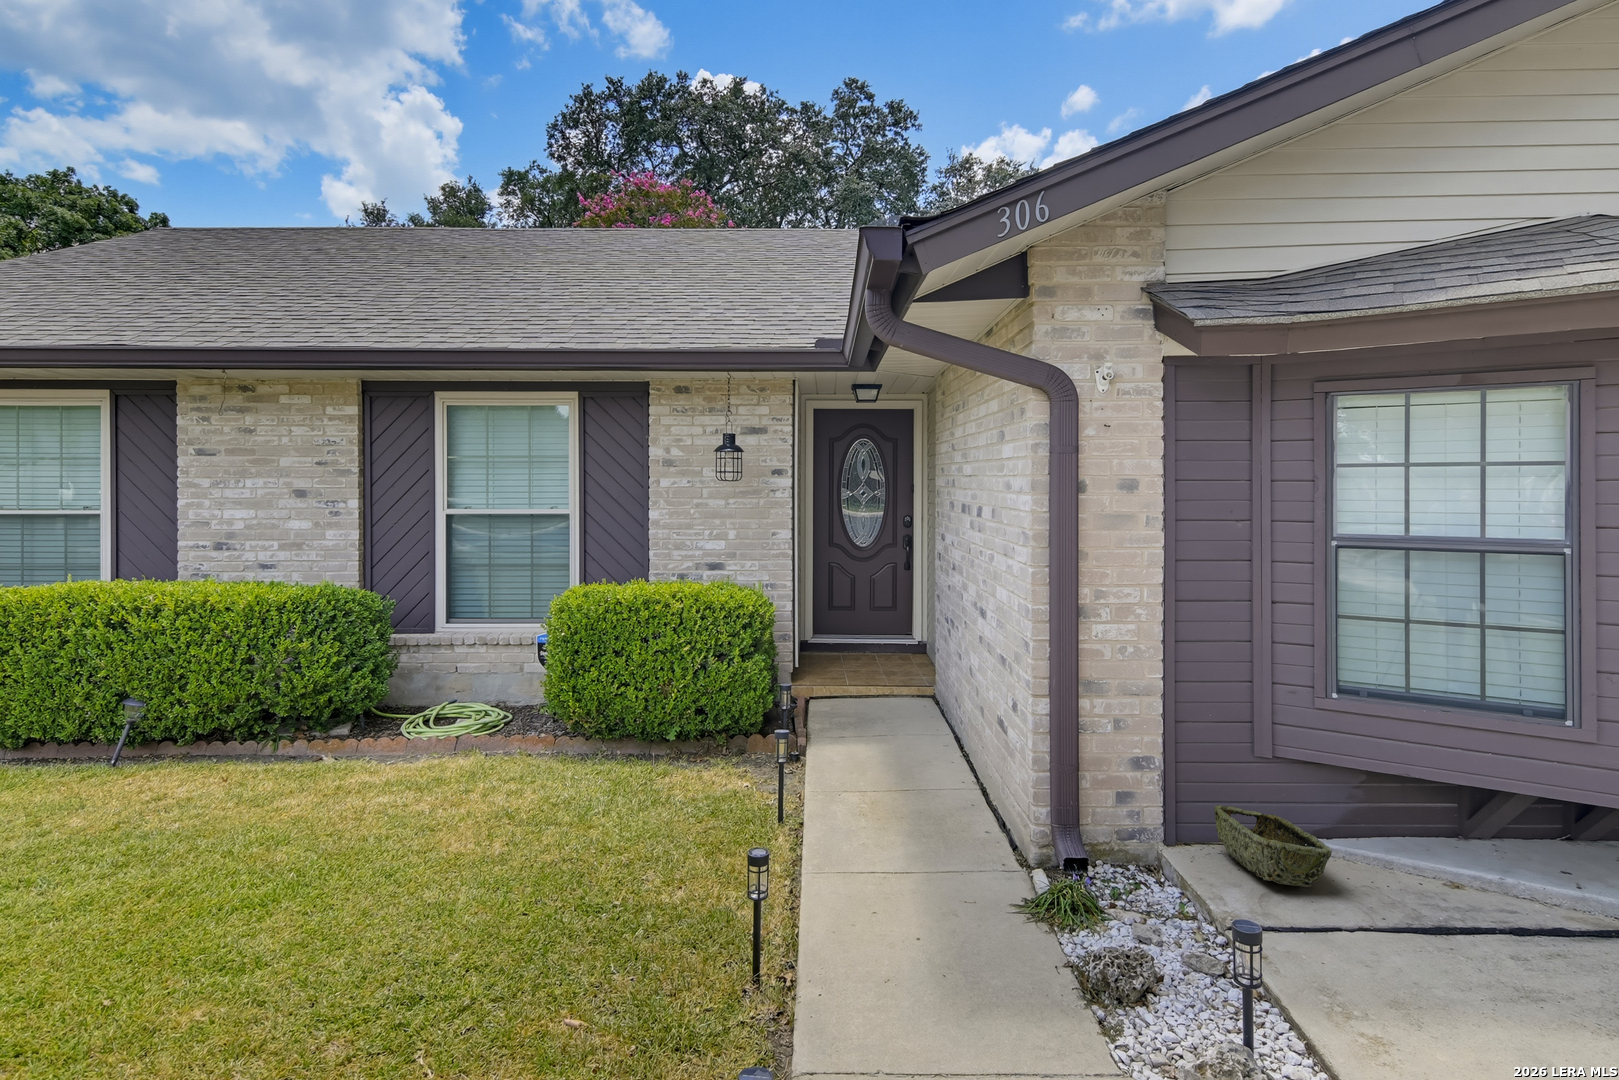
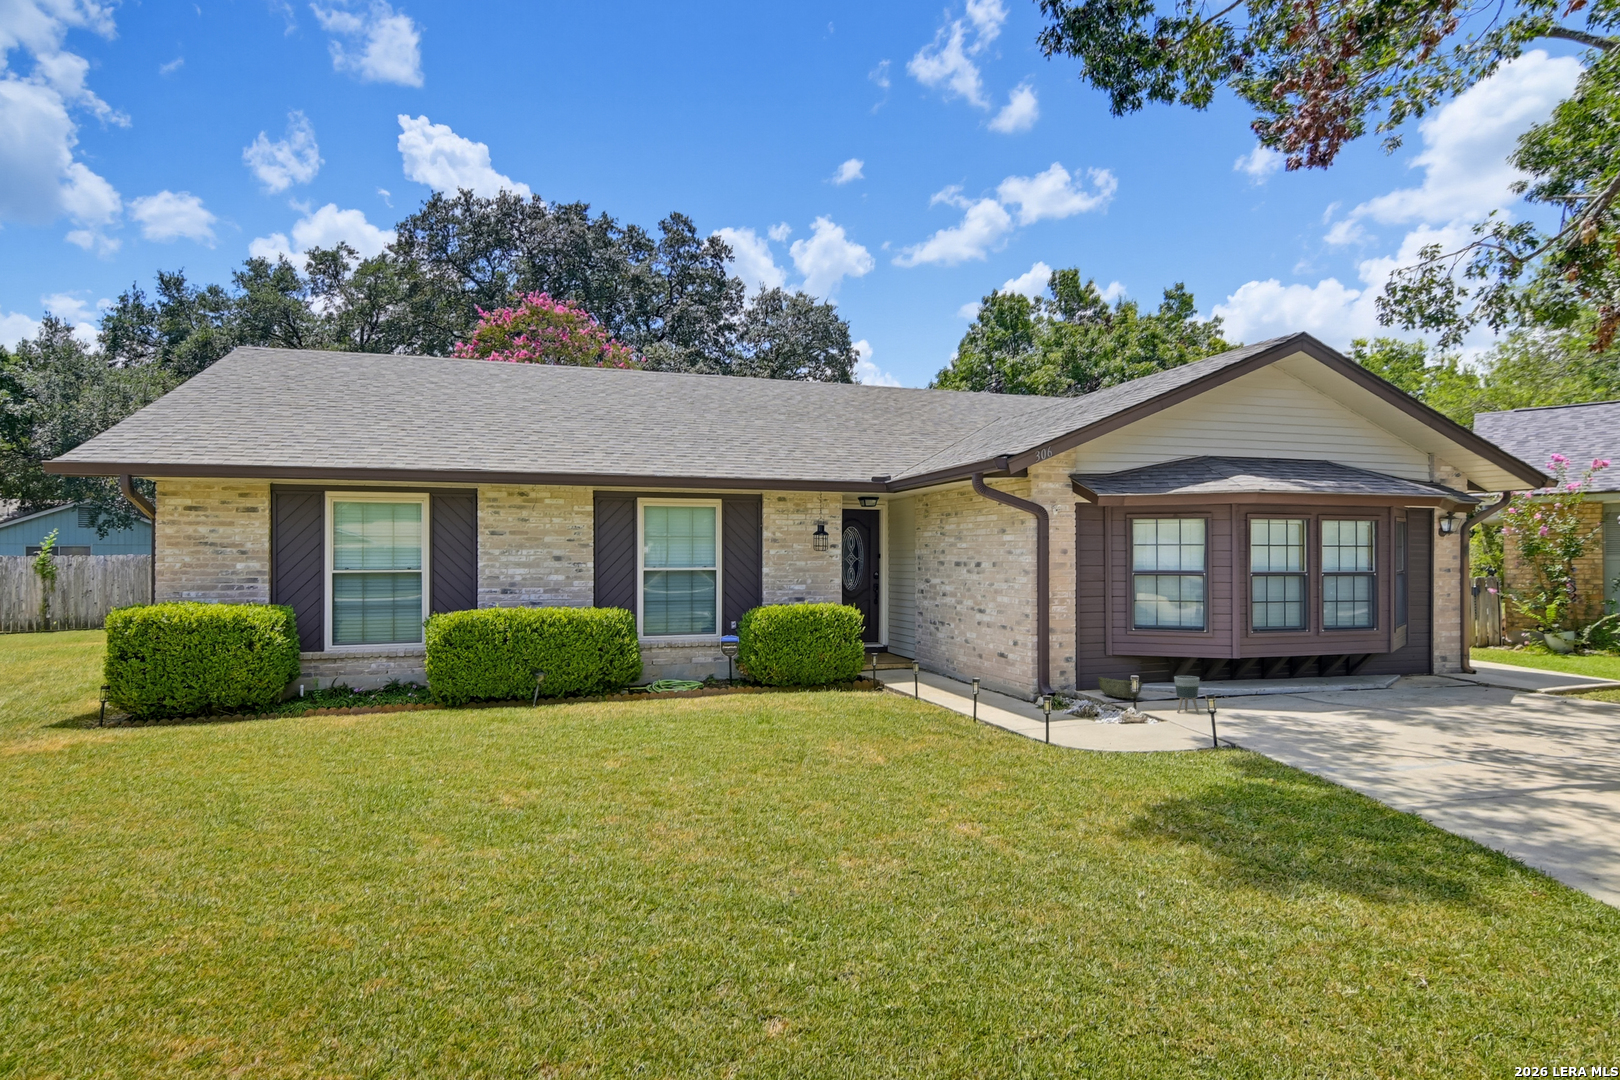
planter: none [1404,880,1499,1028] -> present [1174,676,1199,714]

